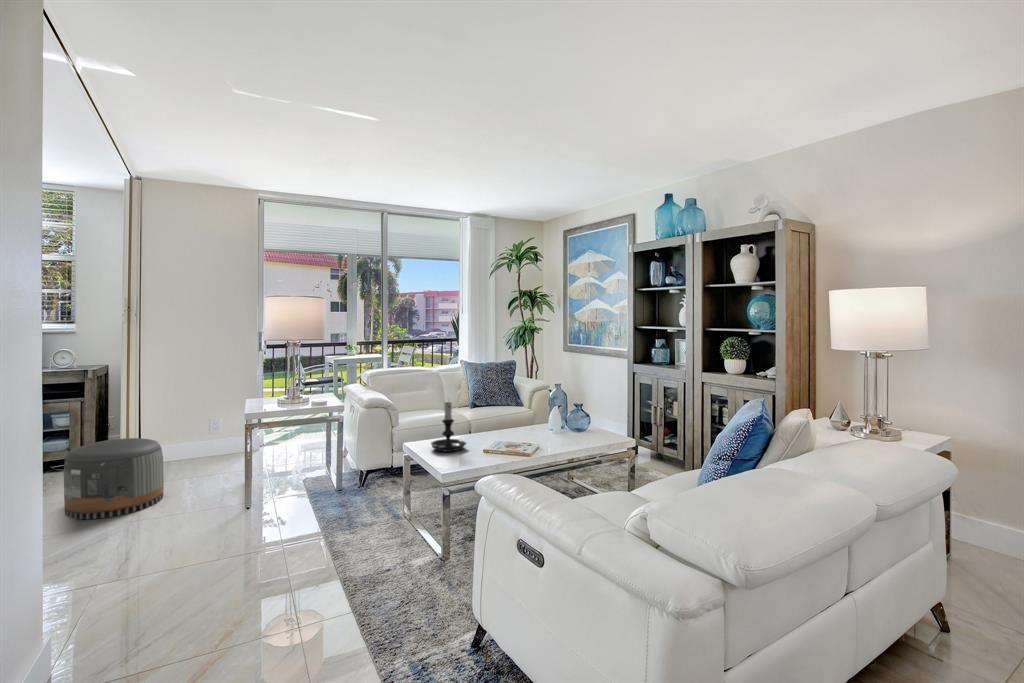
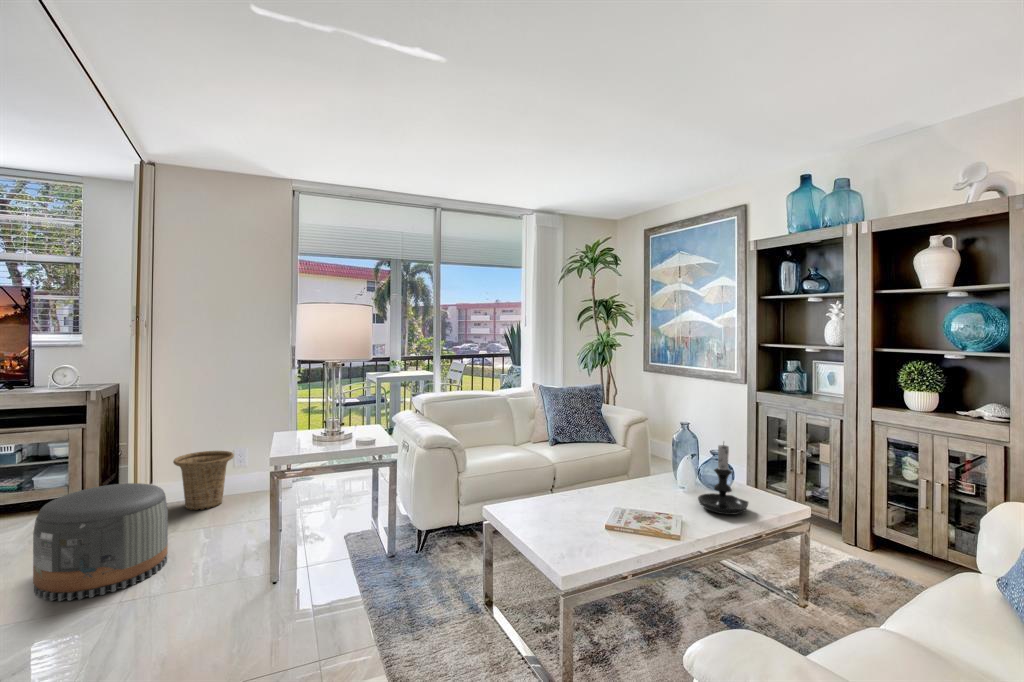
candle holder: present [431,401,466,452] -> present [698,444,748,515]
basket: none [159,420,210,467] -> present [173,451,234,510]

